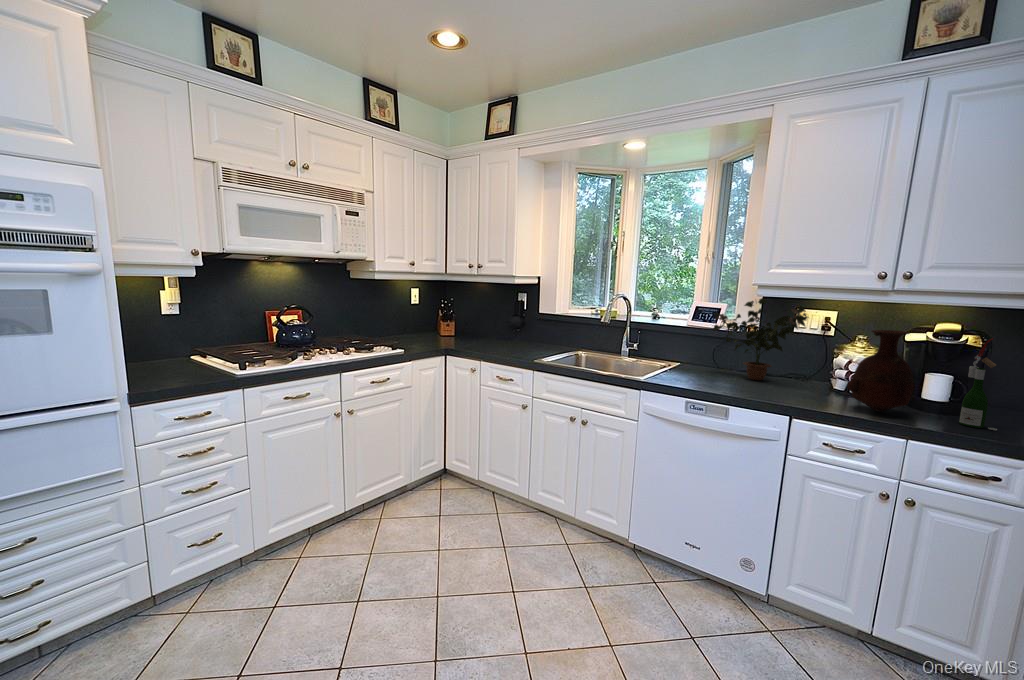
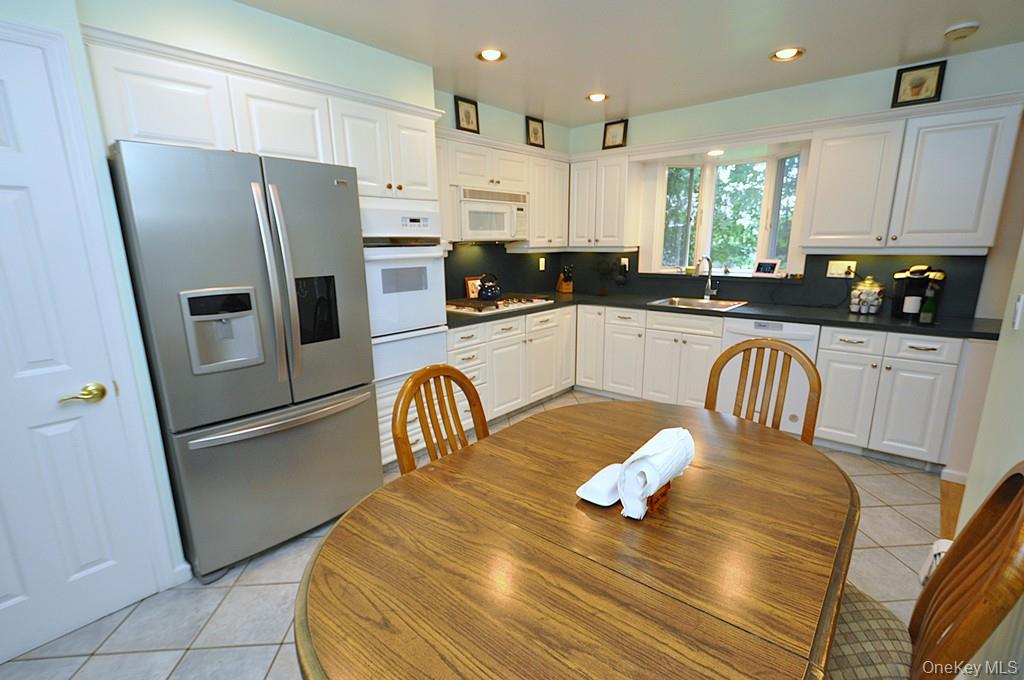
potted plant: present [713,298,808,380] -> present [584,255,623,296]
vase: present [847,330,915,412] -> none [855,271,896,319]

